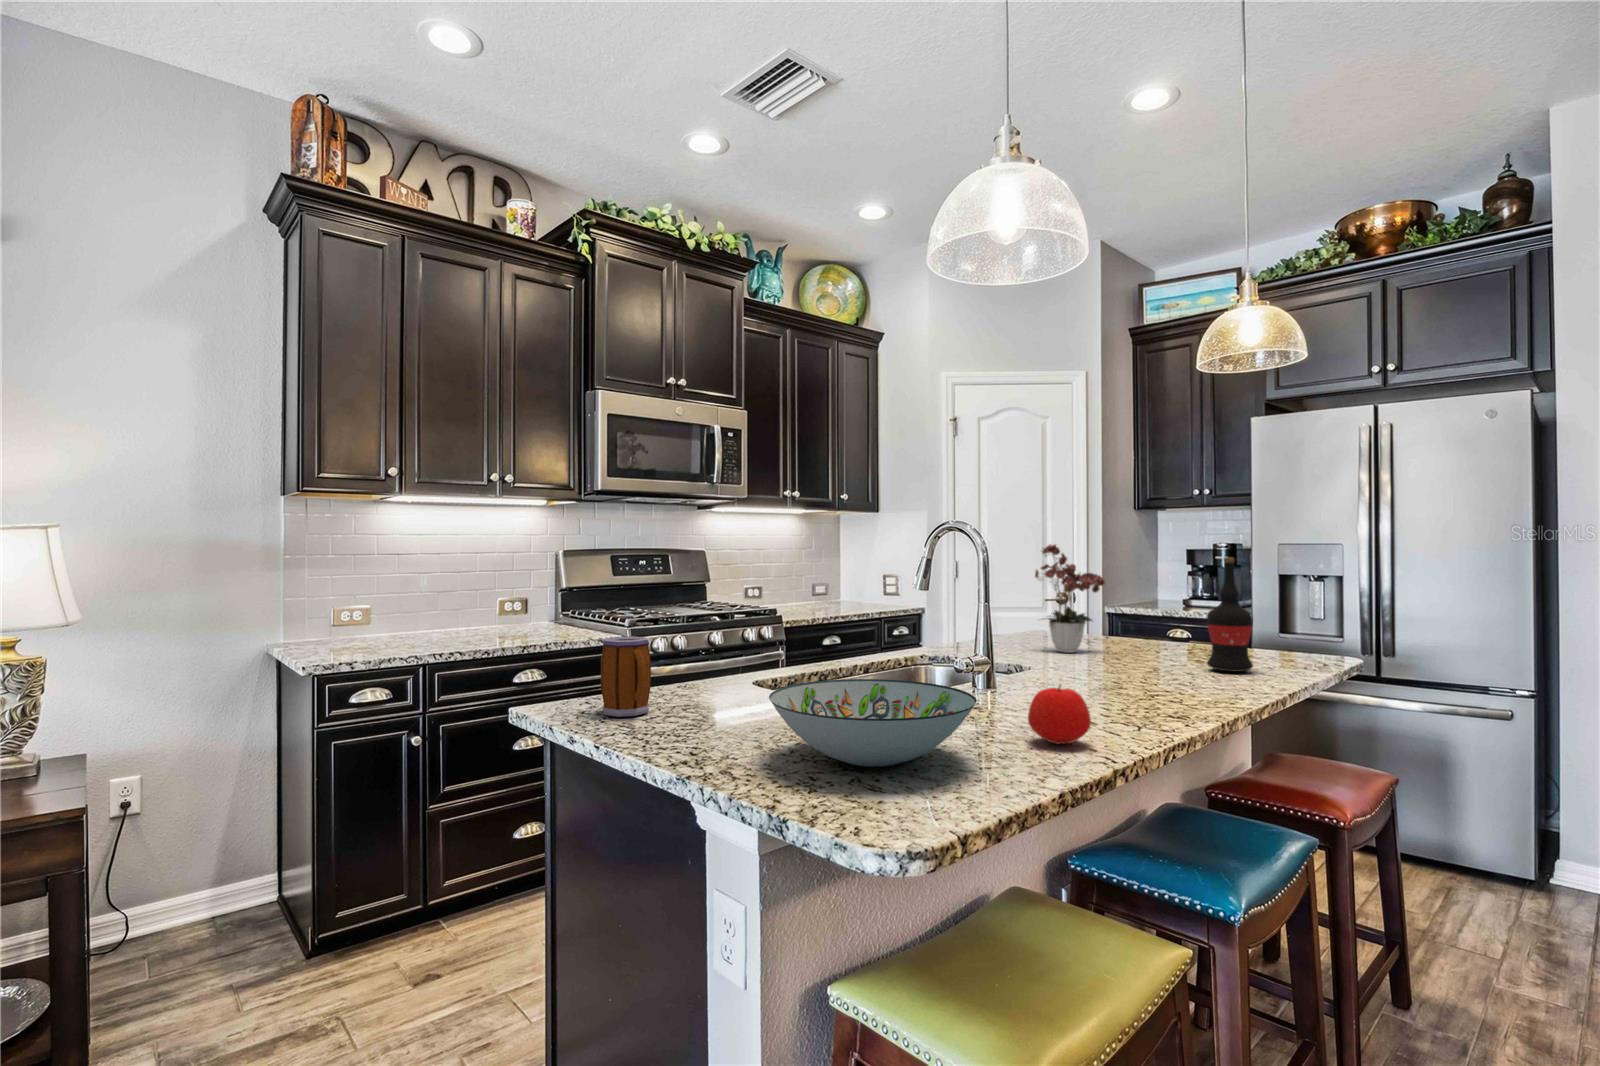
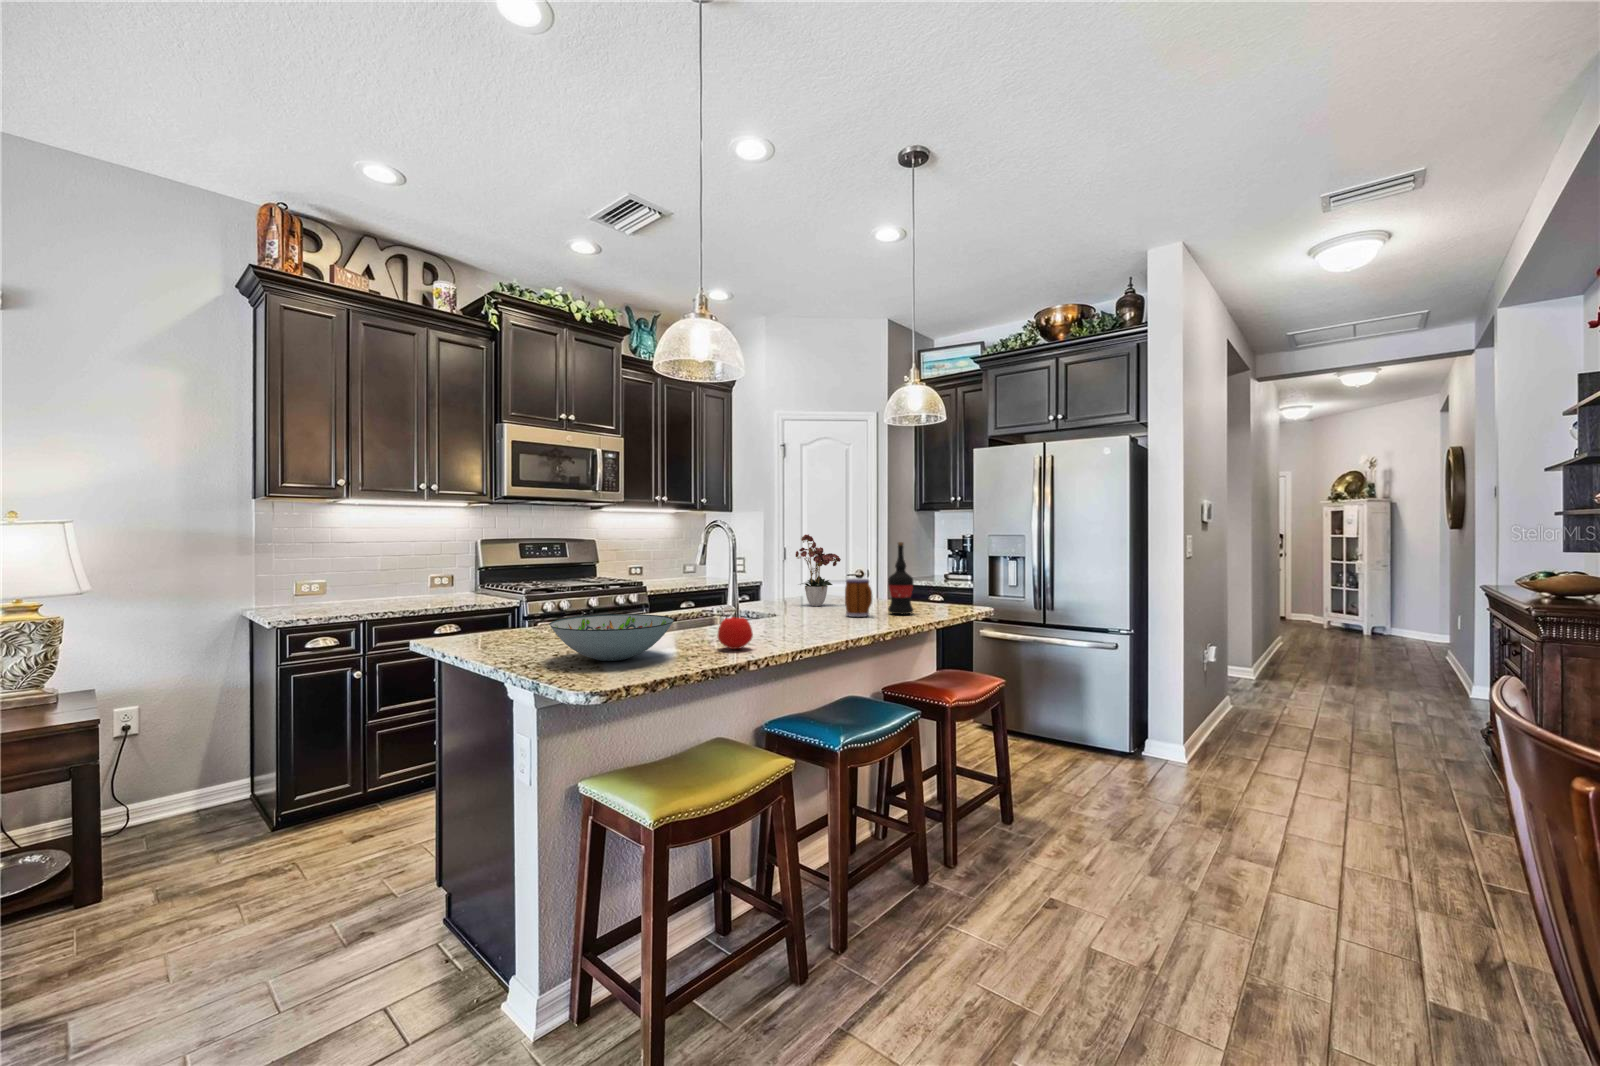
mug: present [601,636,651,717] -> present [845,579,872,617]

